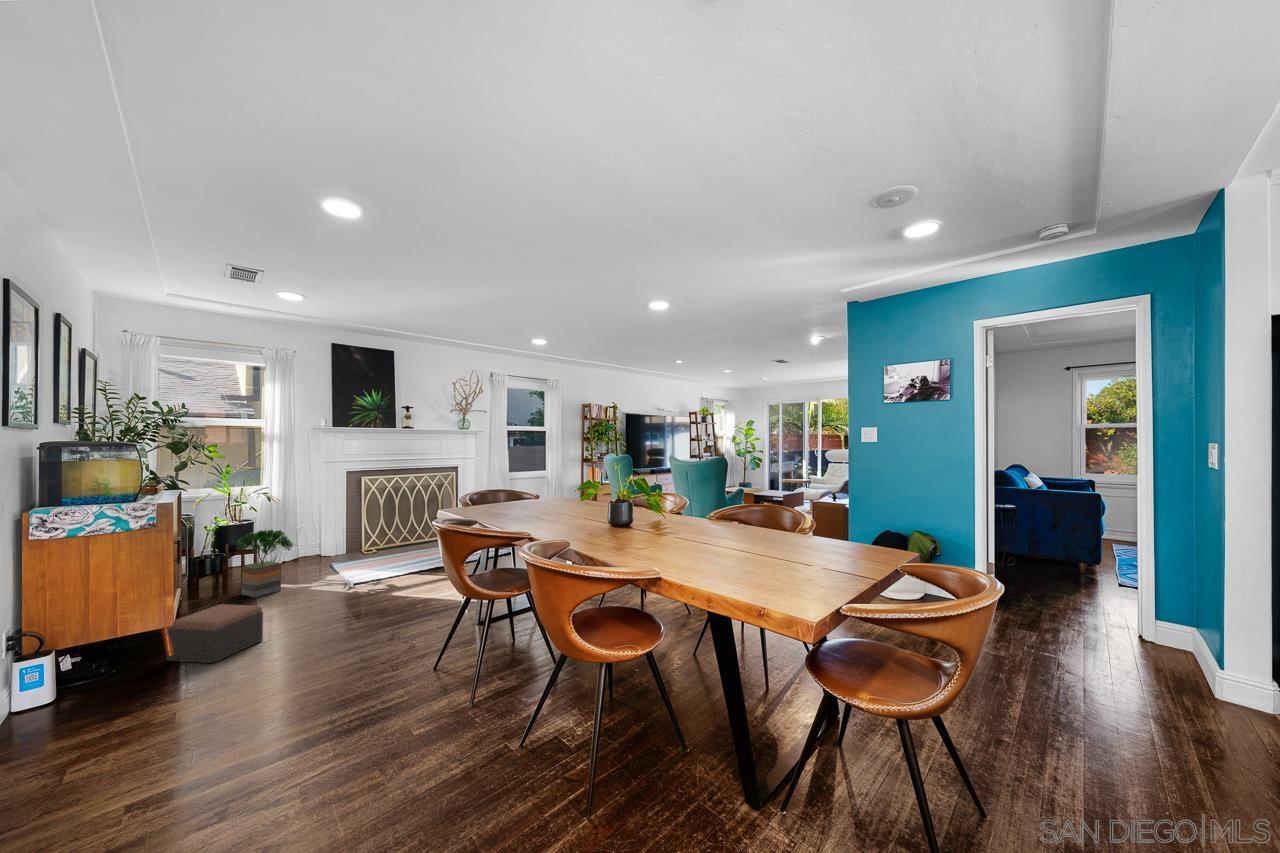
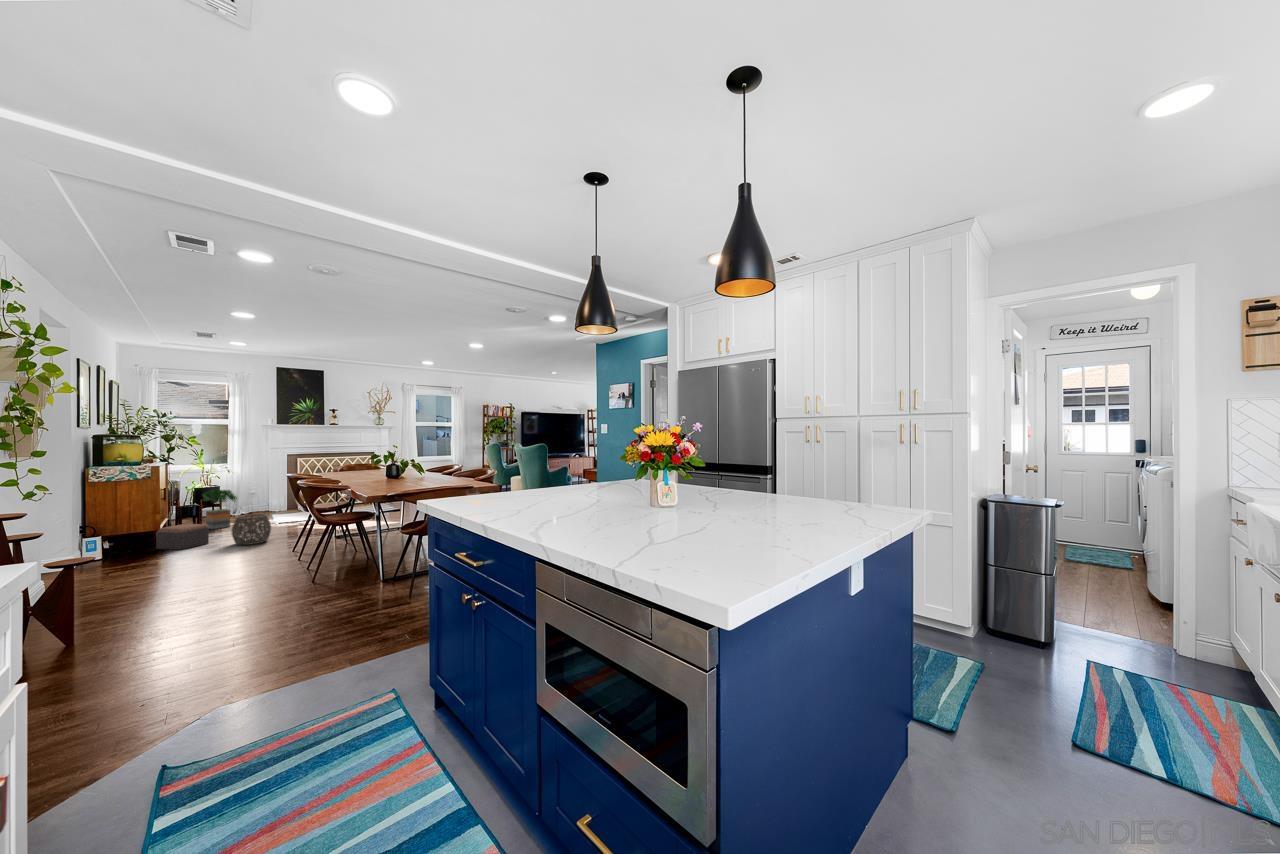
woven basket: none [308,582,376,646] -> present [232,514,271,545]

